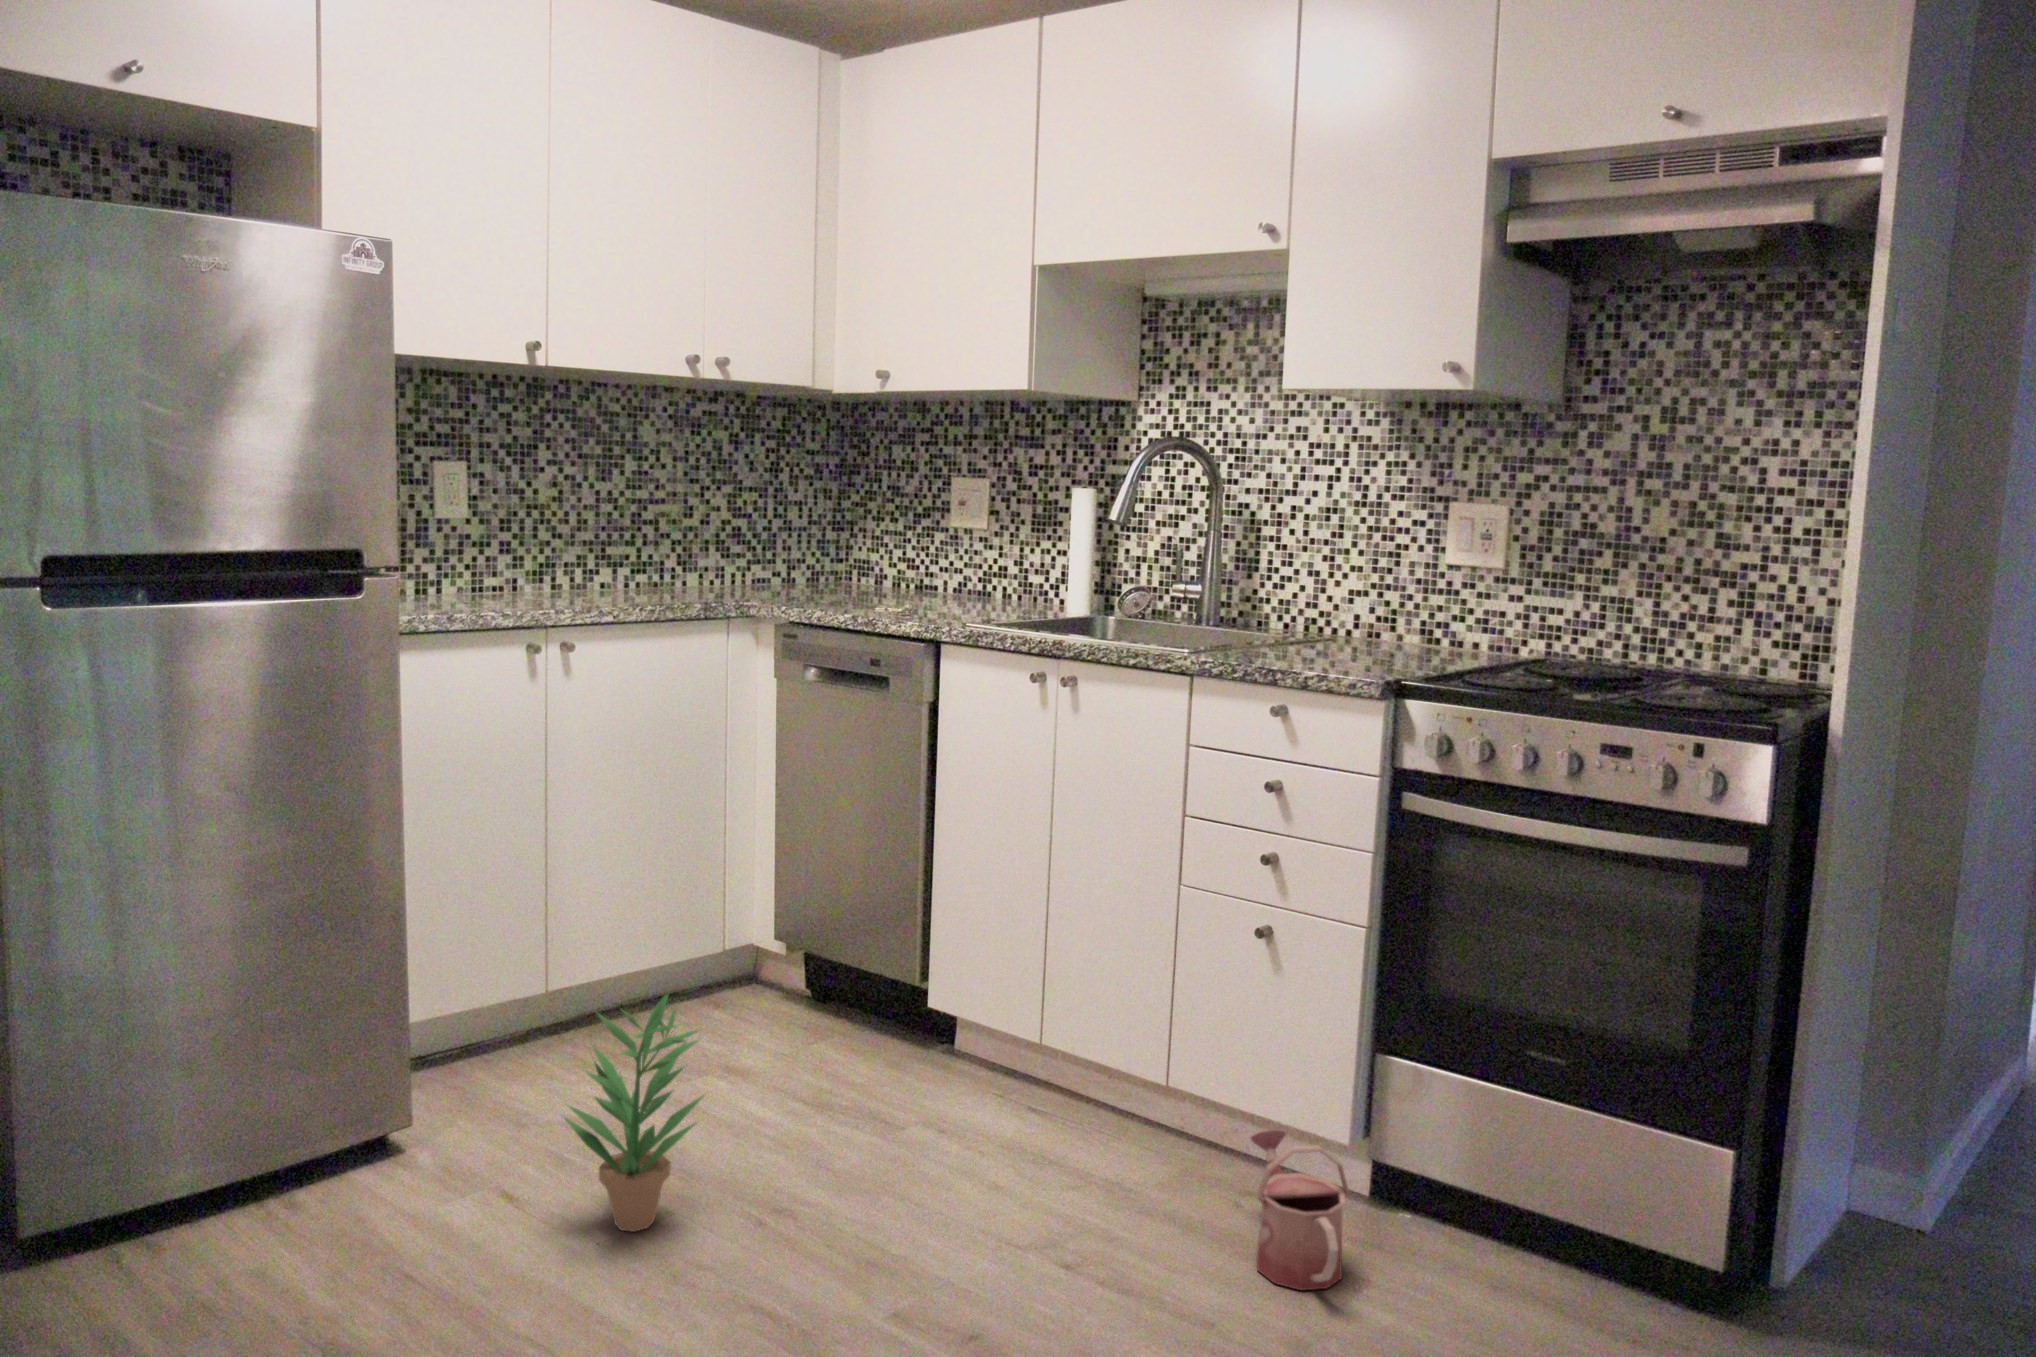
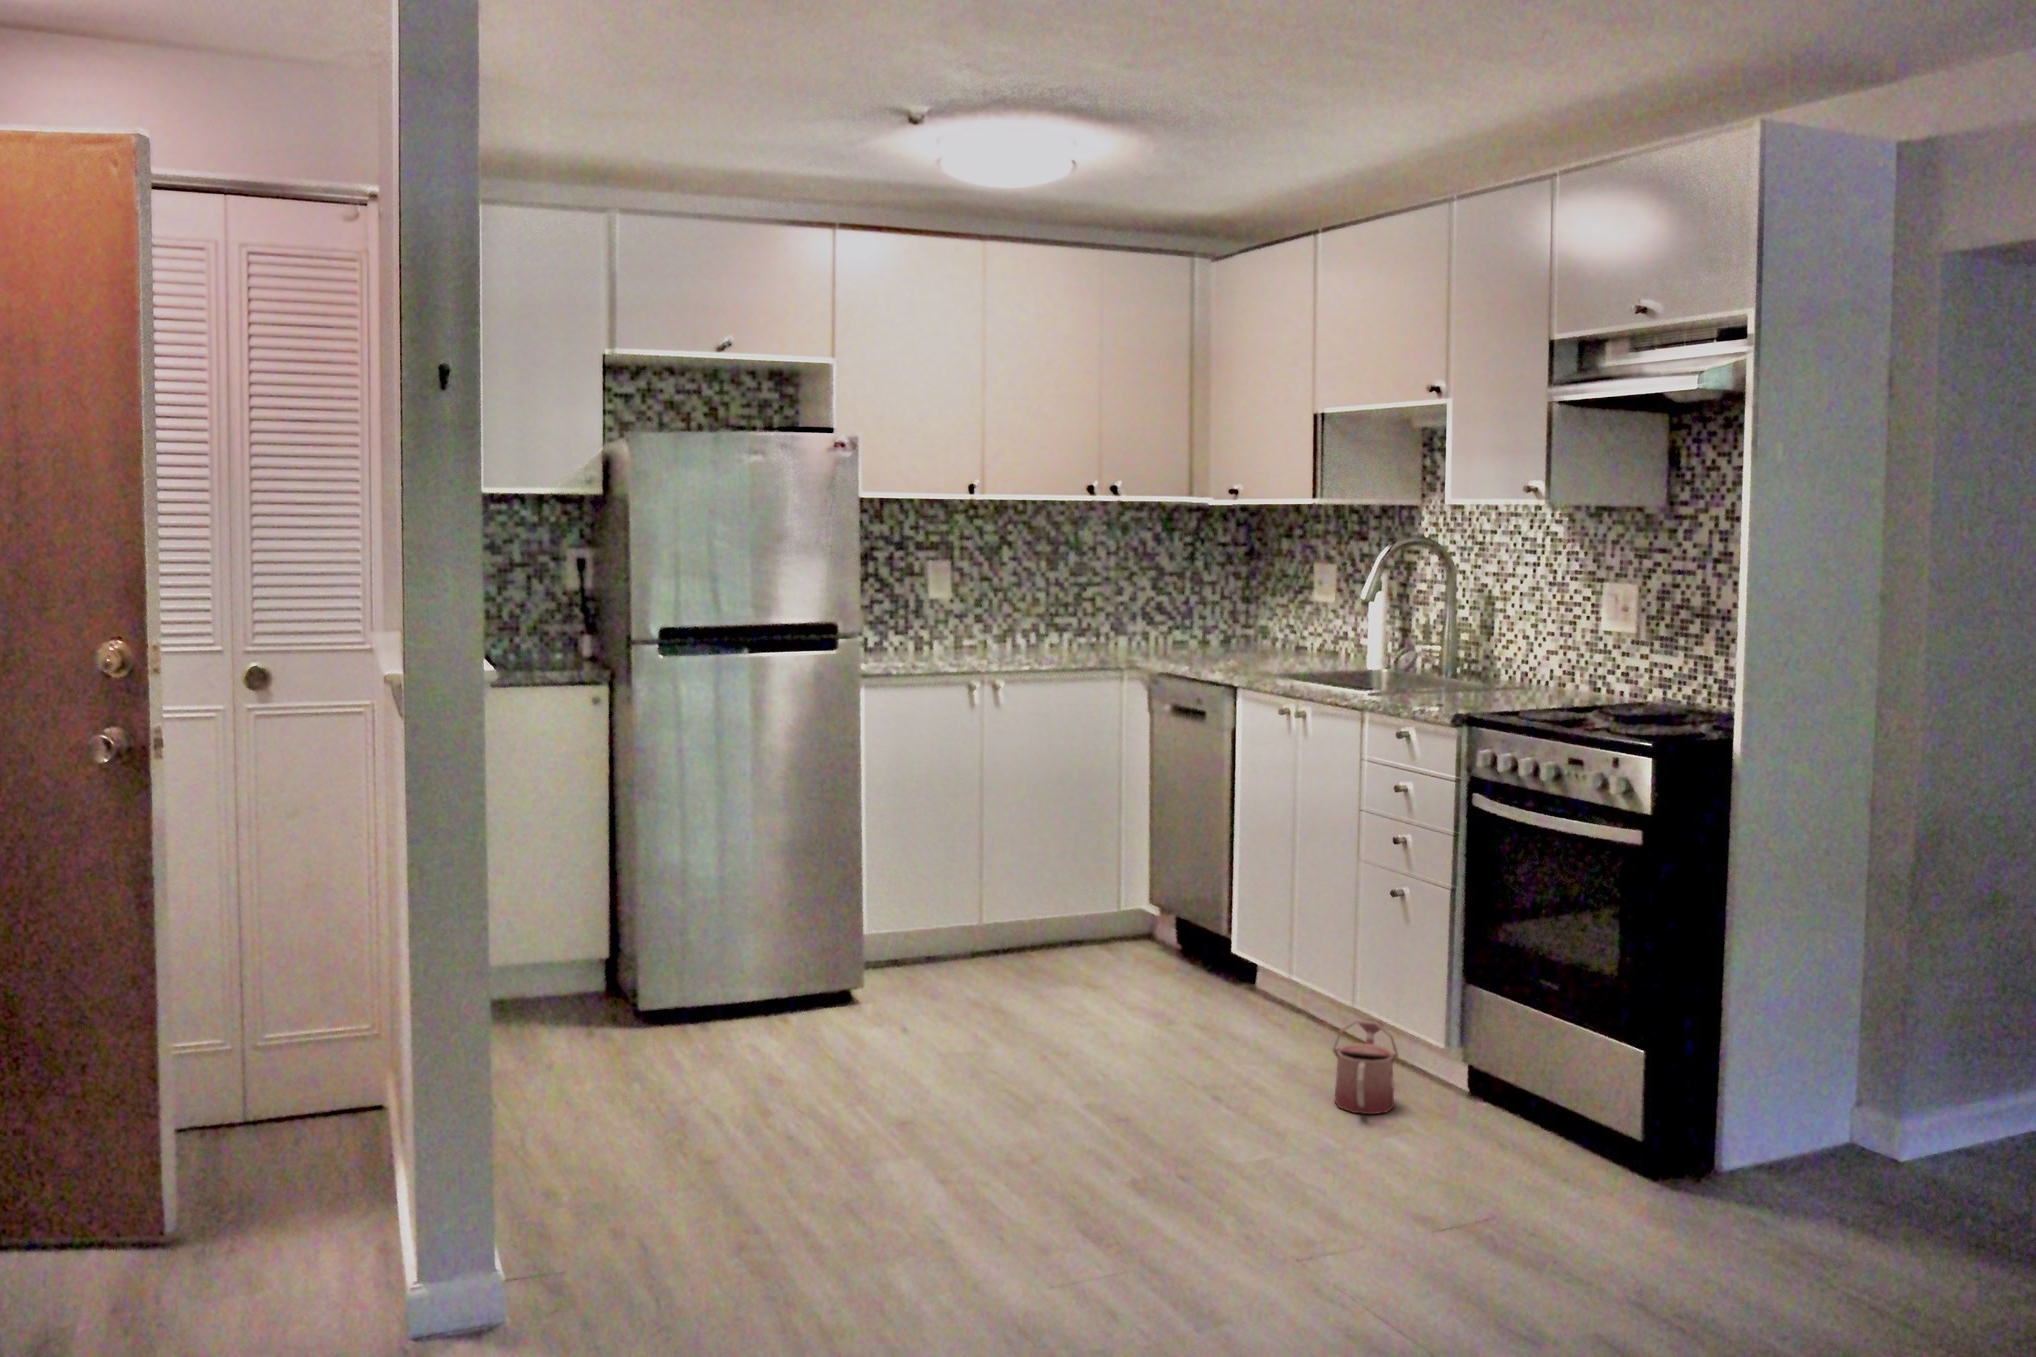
potted plant: present [564,994,706,1232] -> none [937,887,1020,1033]

